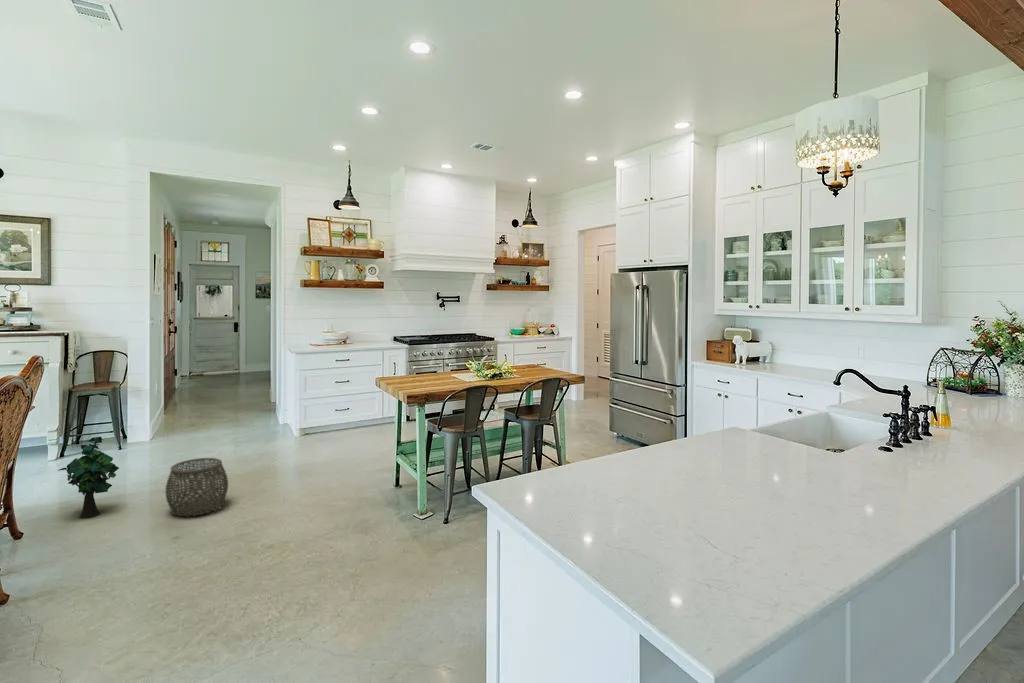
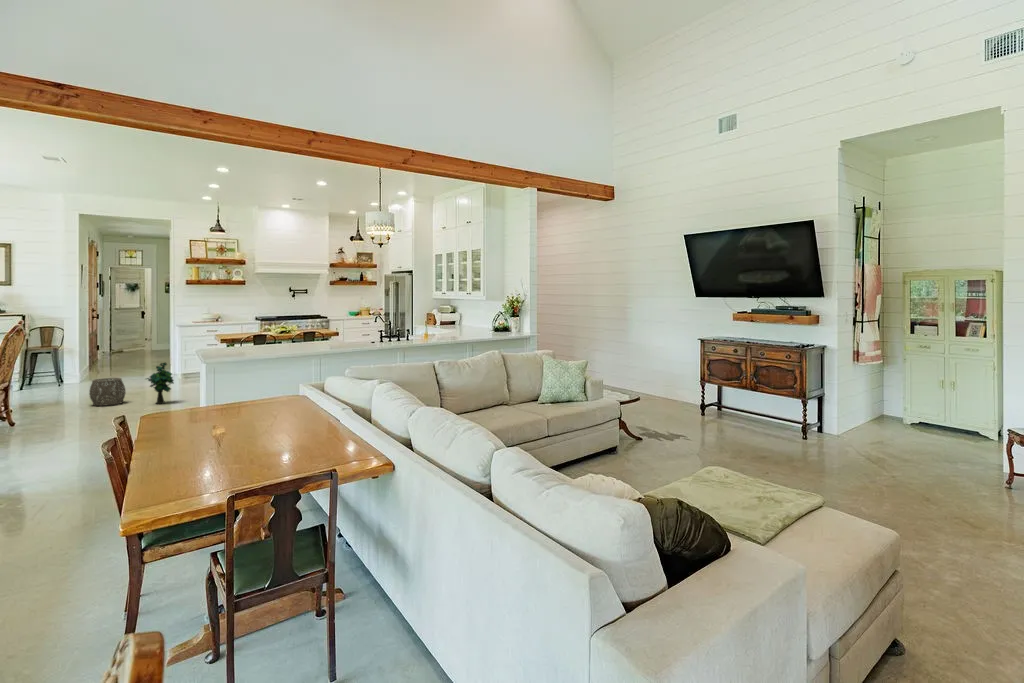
decorative plant: present [58,437,119,518] -> present [147,363,174,404]

